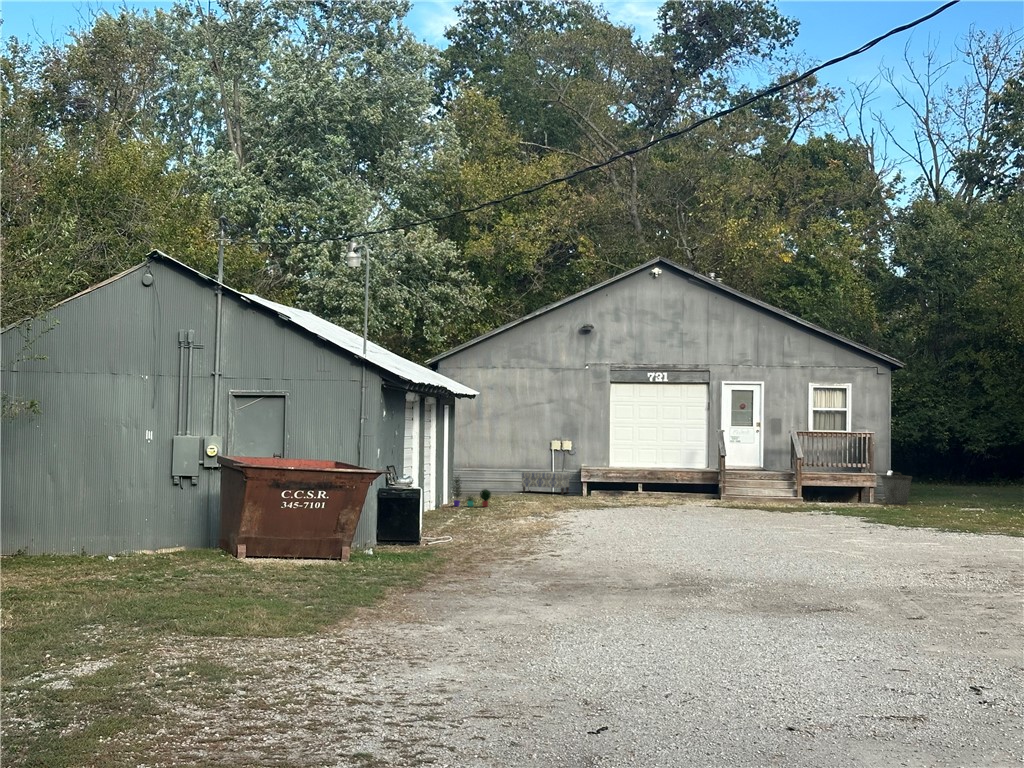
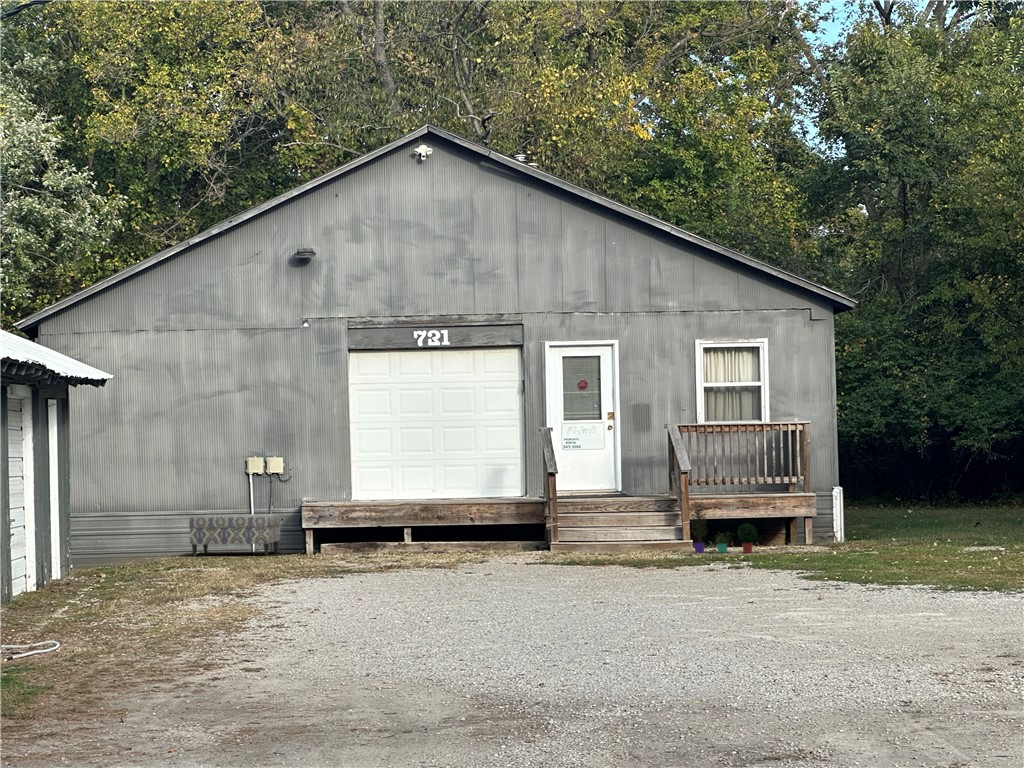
trash can: present [881,472,912,504] -> none [816,489,868,543]
potted plant: present [452,475,491,507] -> present [690,501,757,553]

